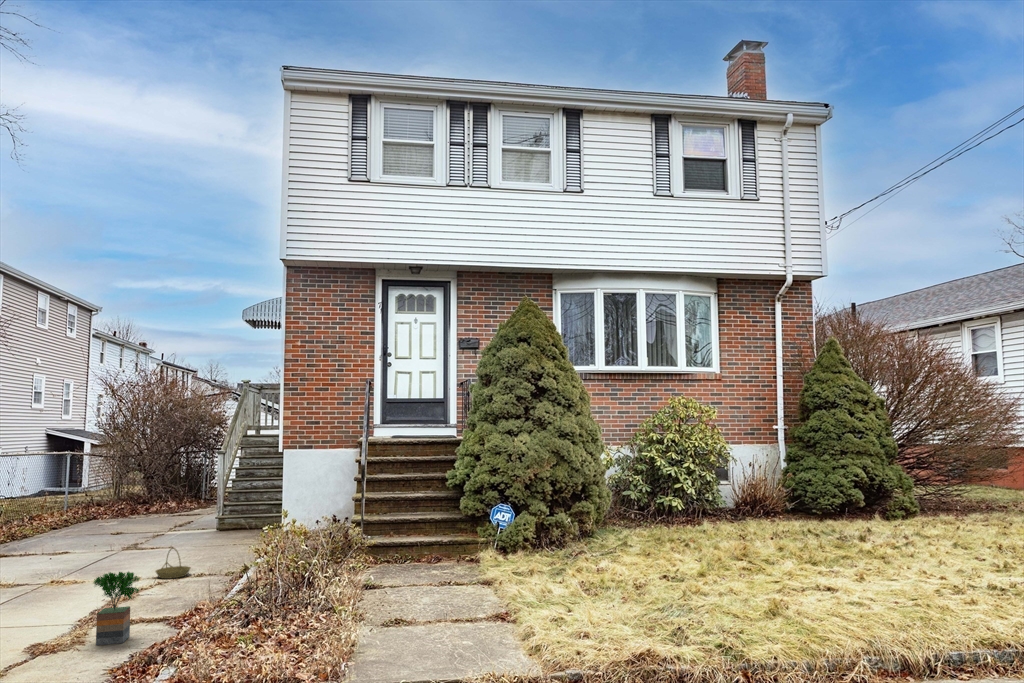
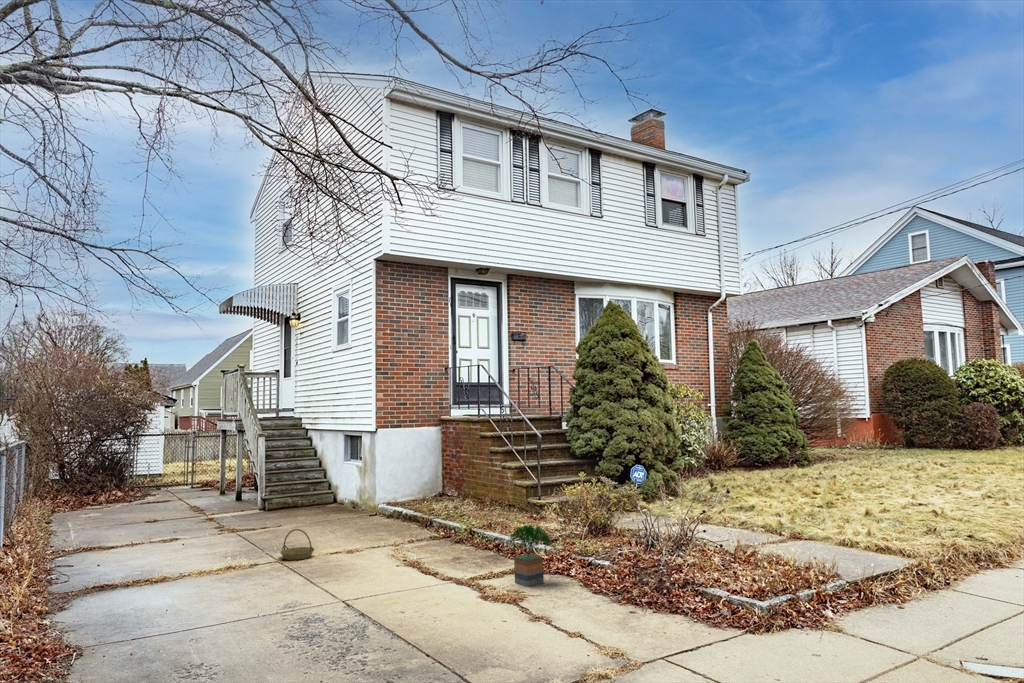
basket: present [156,548,191,579] -> present [280,529,314,560]

